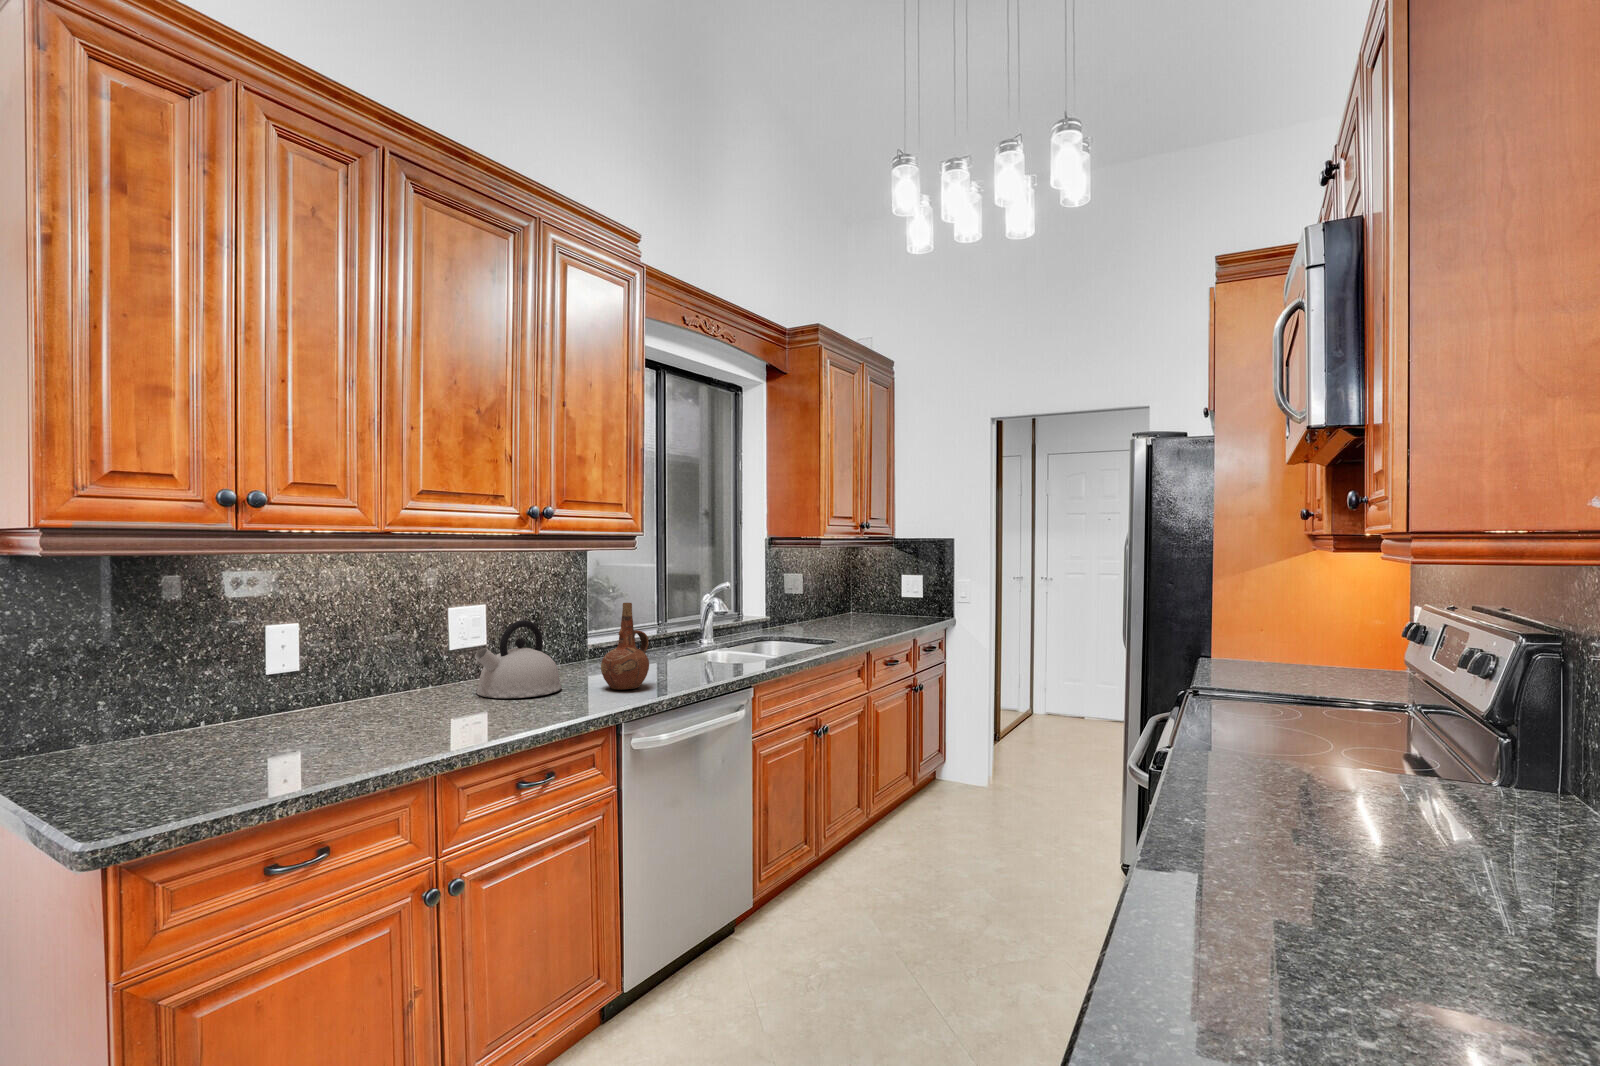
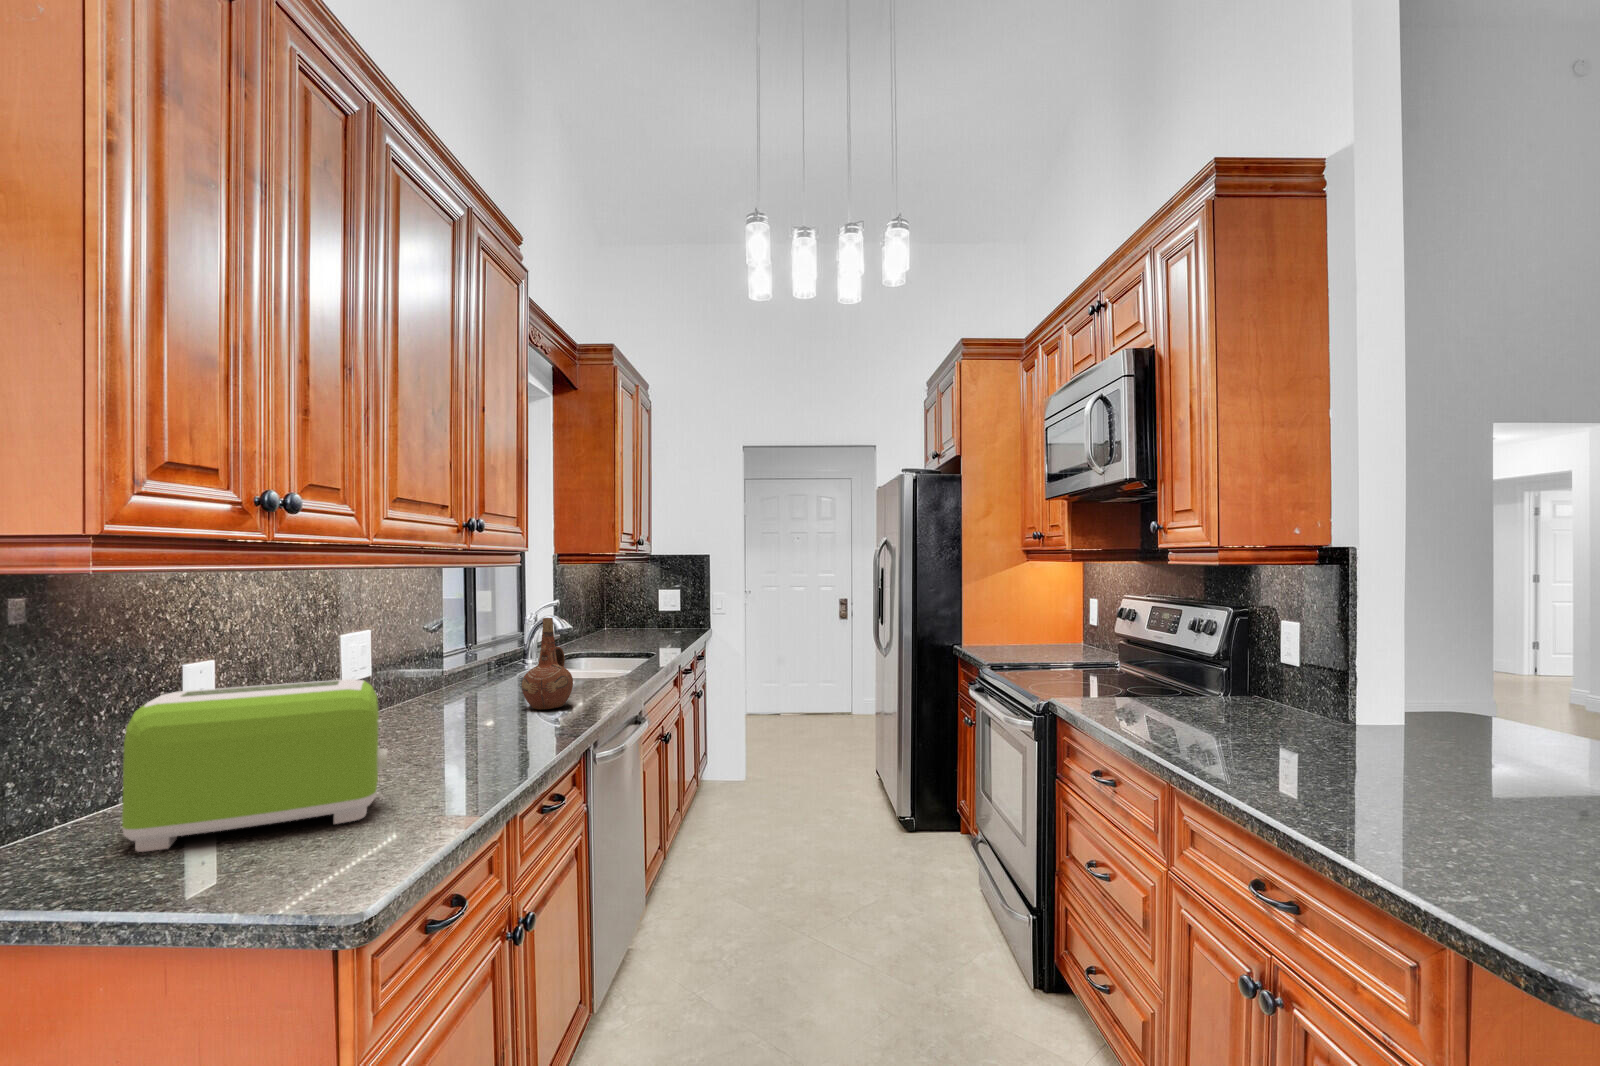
kettle: present [475,620,562,698] -> none [388,643,489,732]
toaster: none [124,648,323,770] -> present [122,679,388,852]

